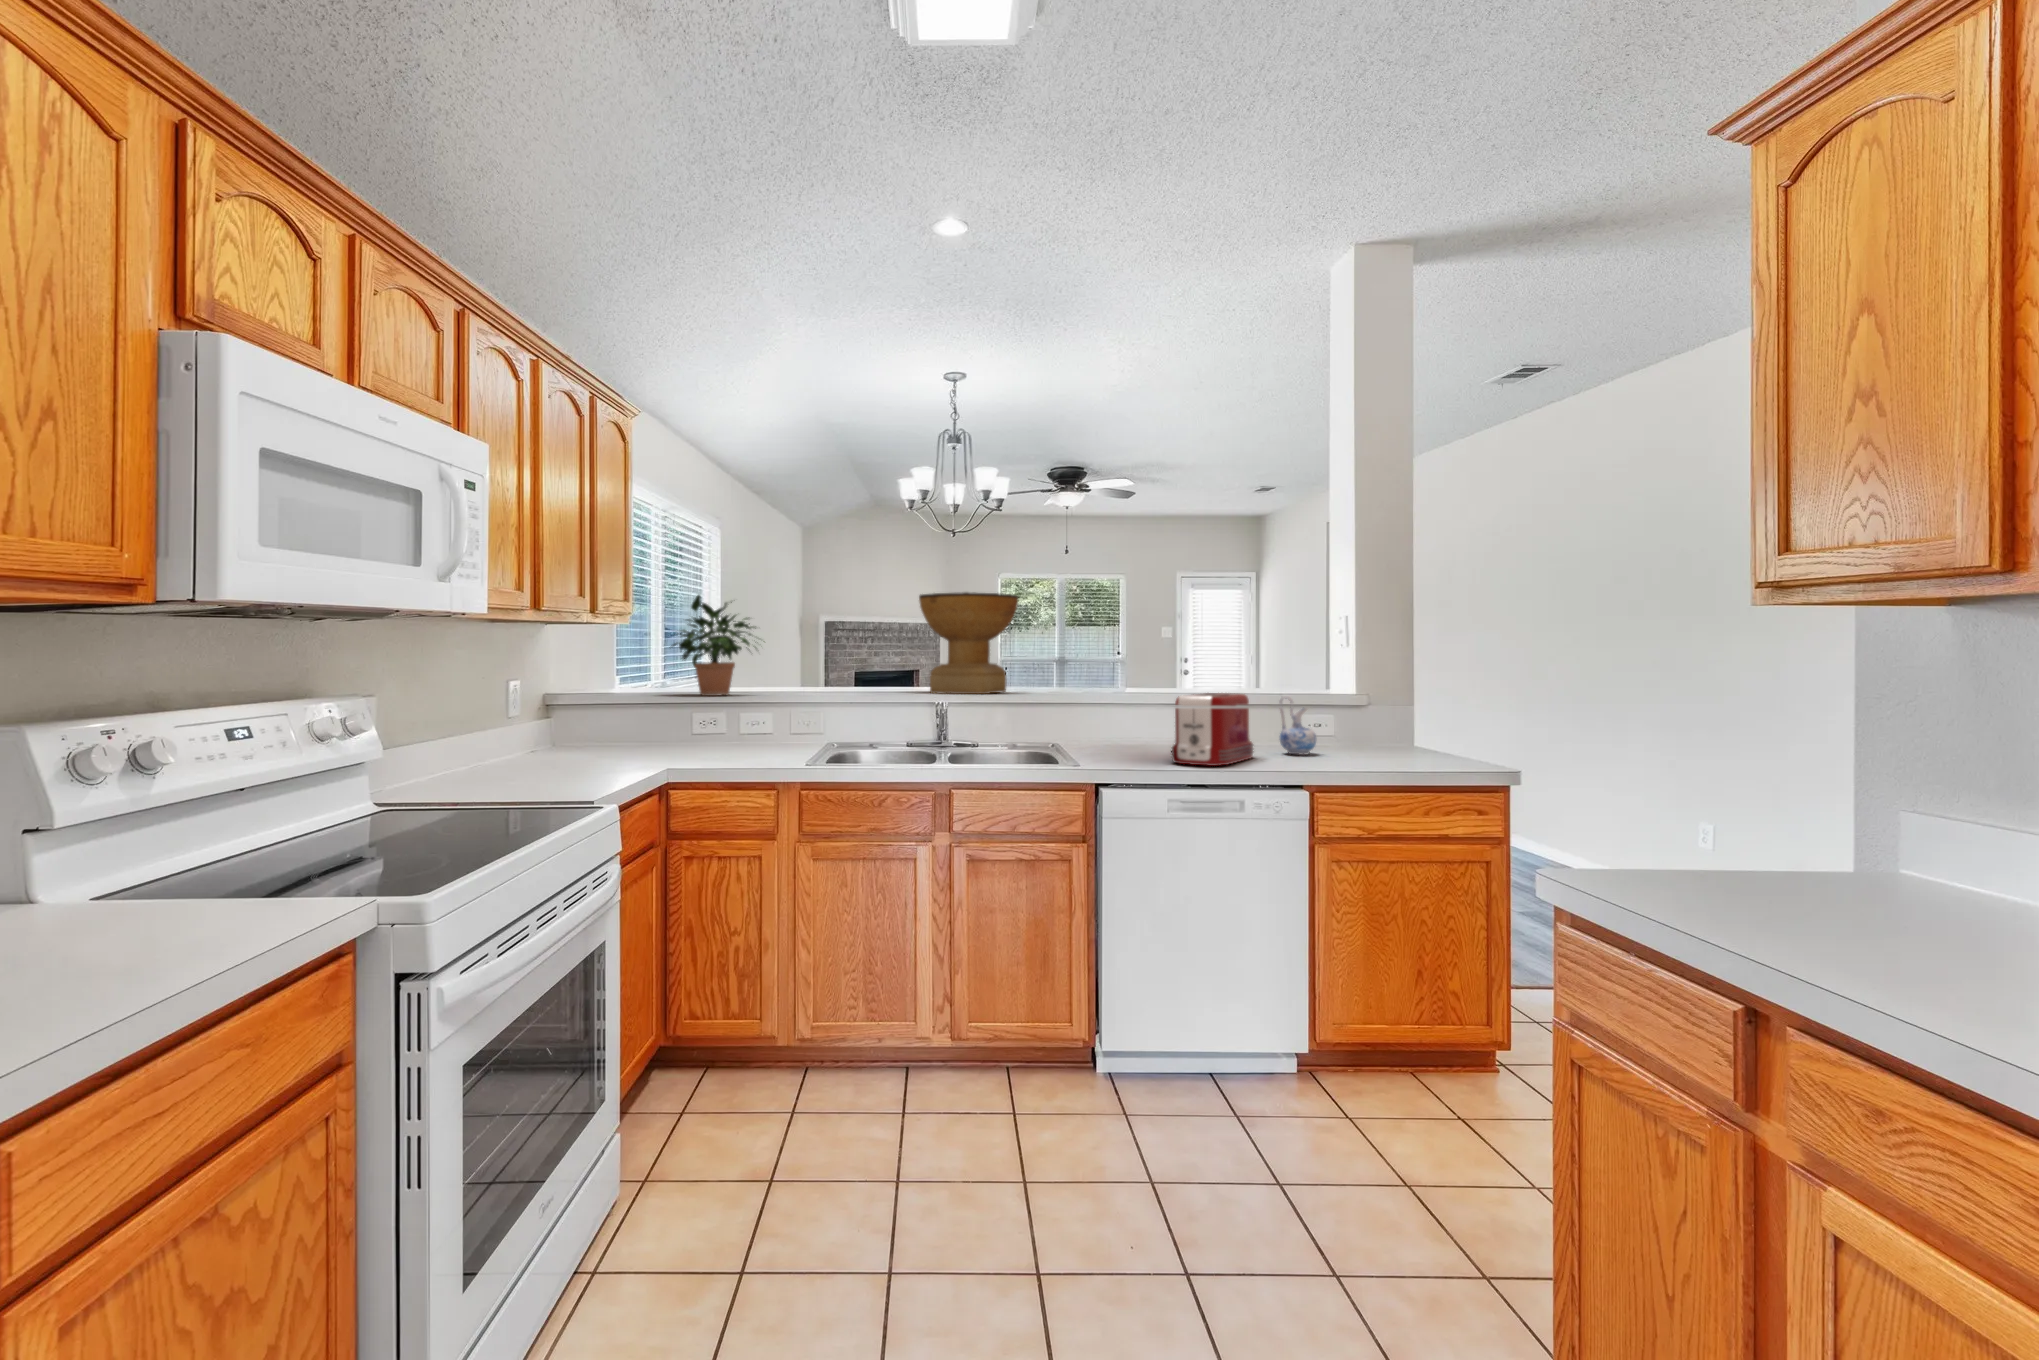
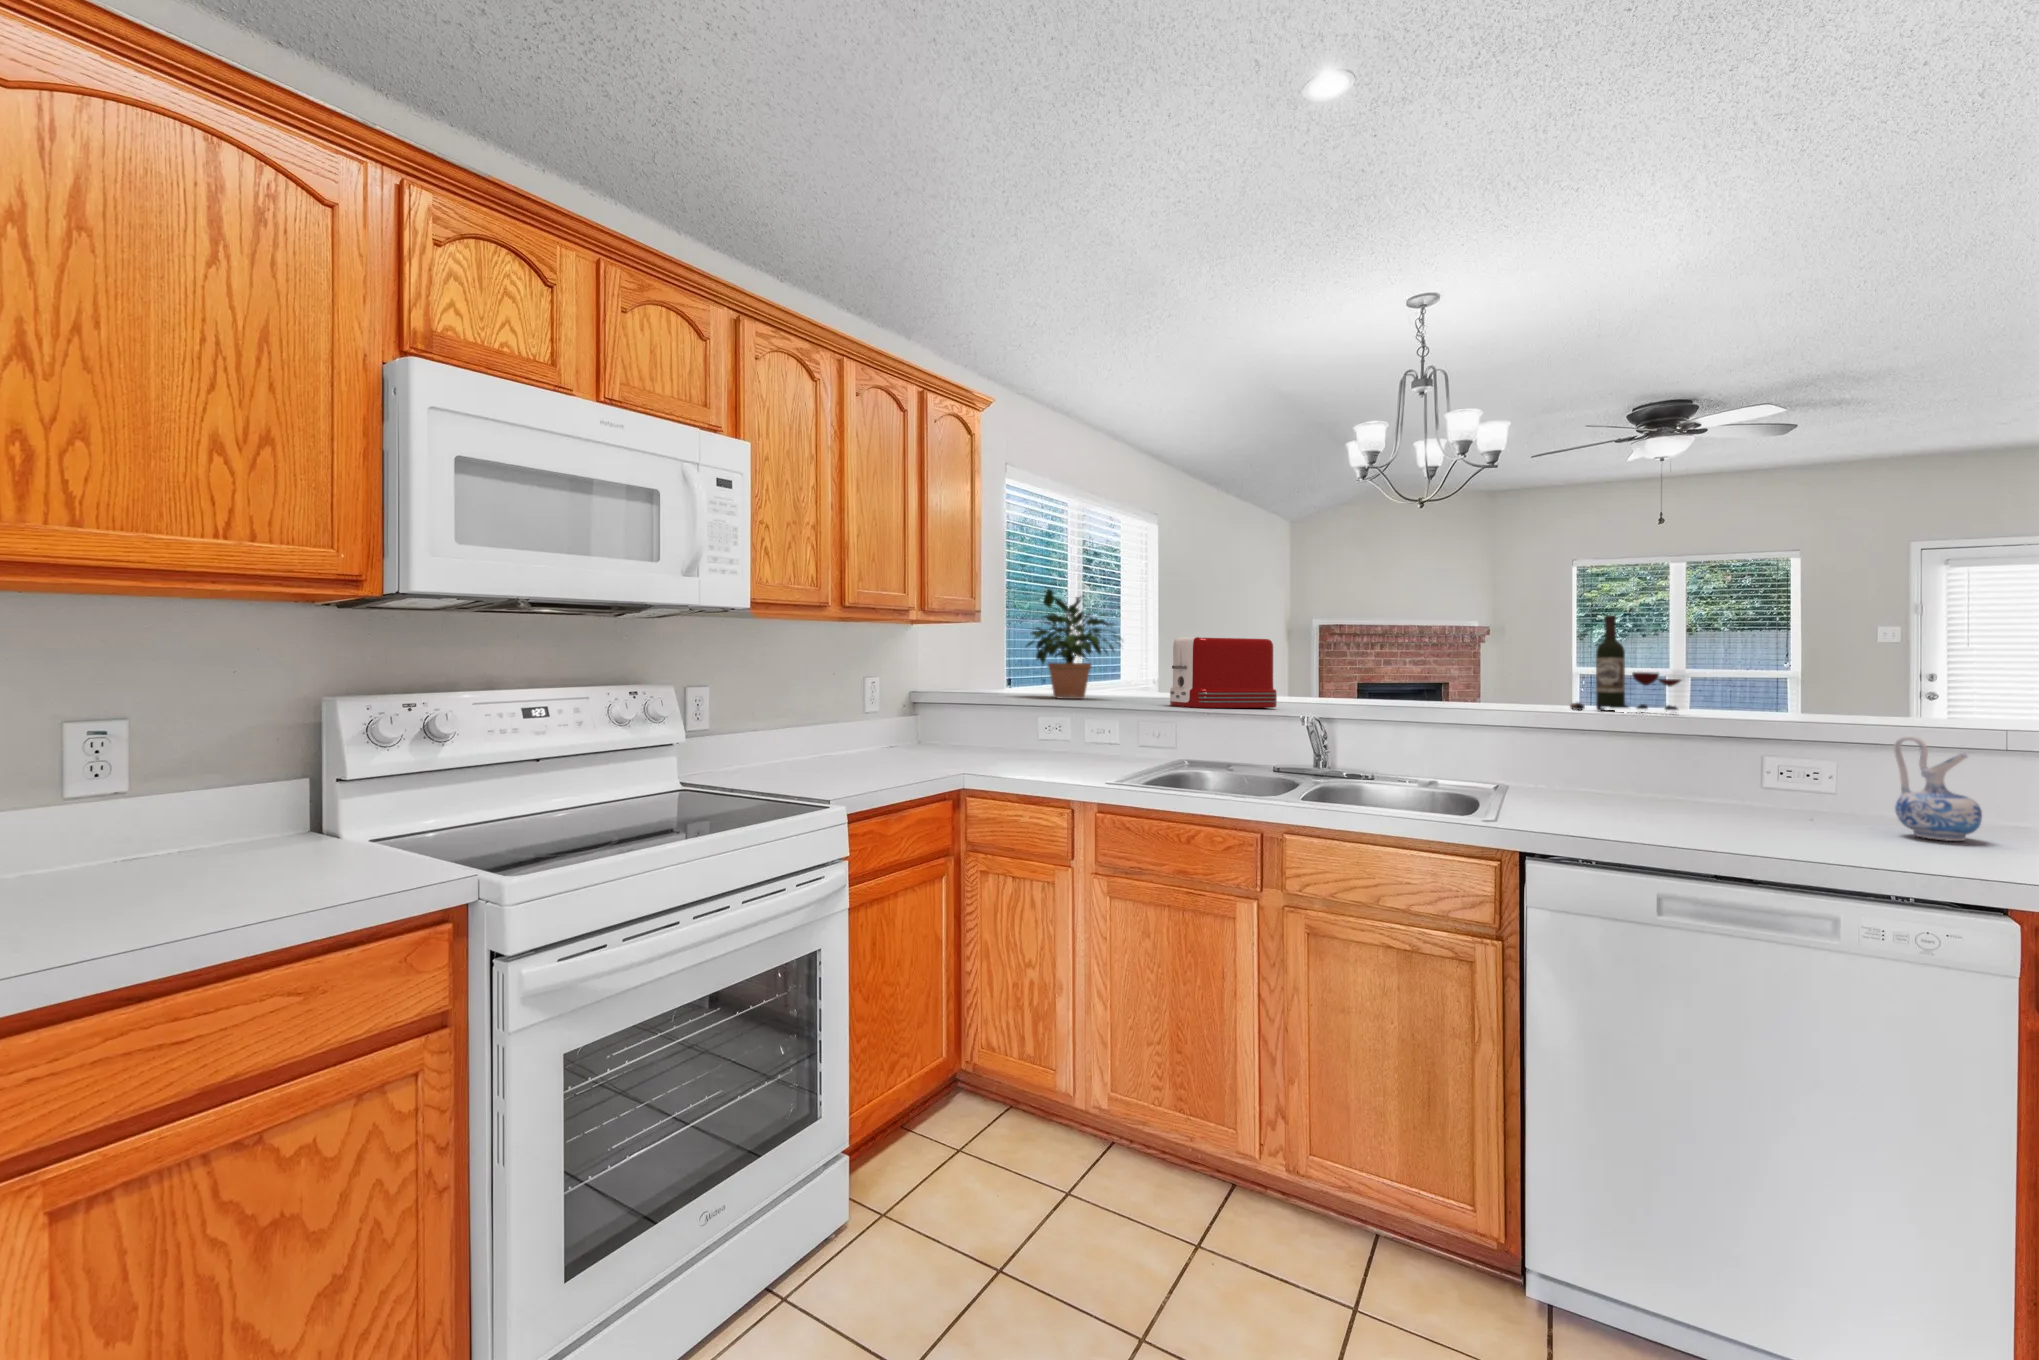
decorative bowl: present [919,592,1018,694] -> none [1334,579,1475,711]
wine bottle: none [1055,620,1125,690] -> present [1570,615,1681,711]
toaster: present [1172,693,1254,766] -> present [1170,637,1277,708]

